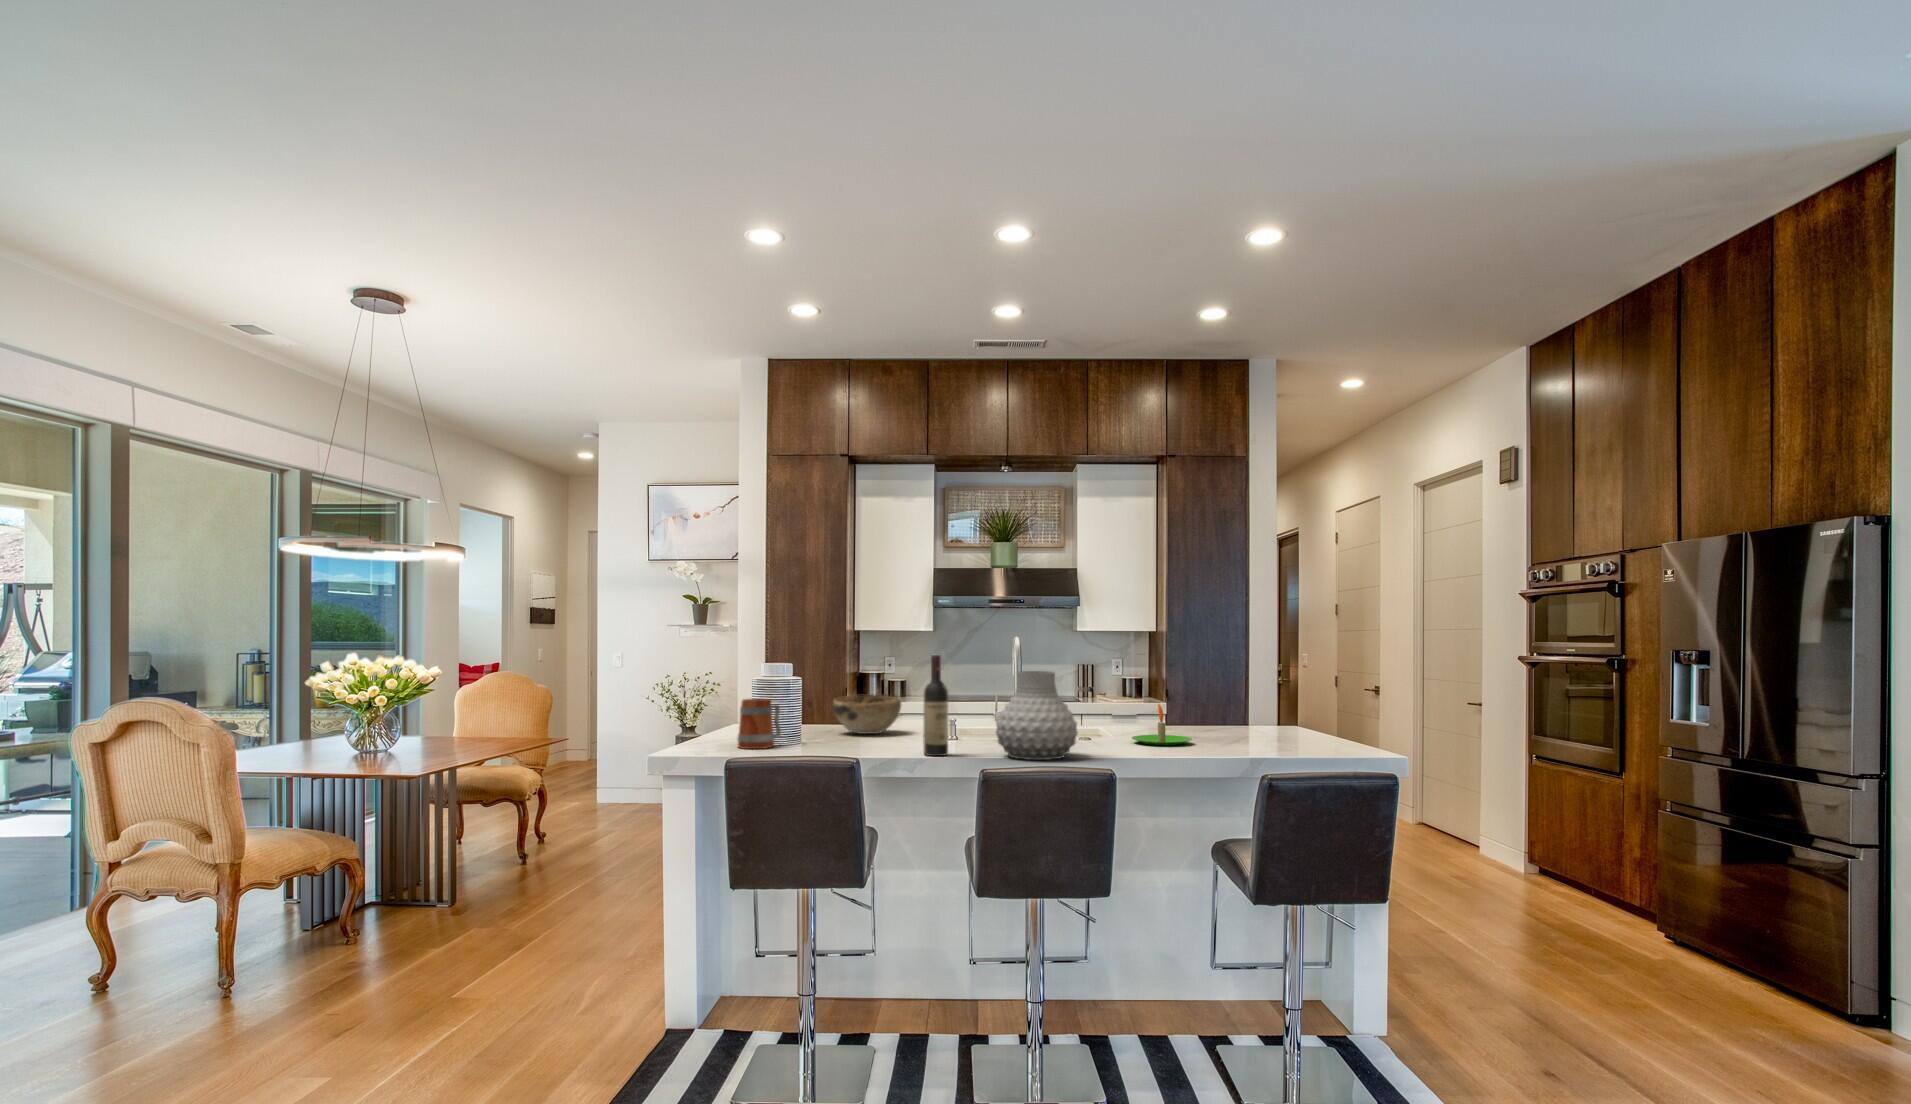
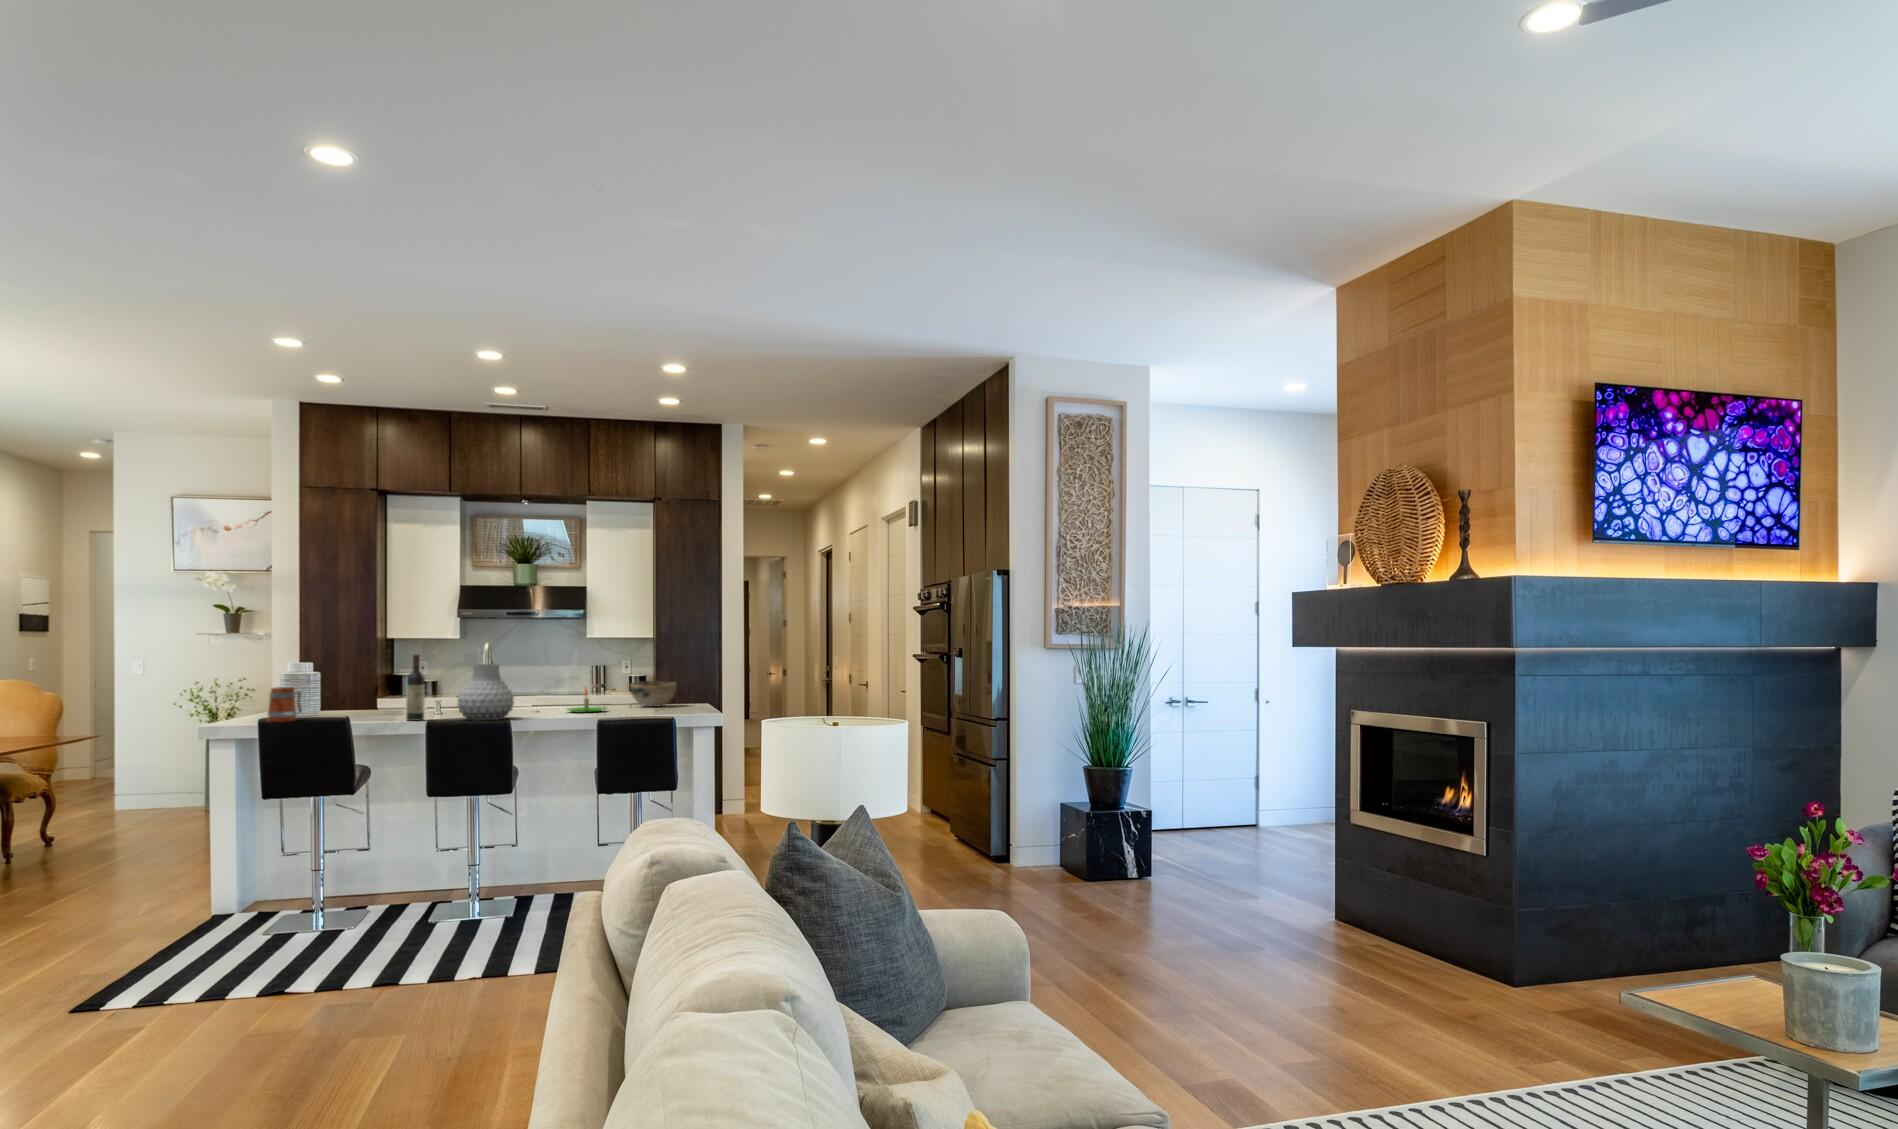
decorative bowl: present [832,695,901,734] -> present [629,681,677,706]

